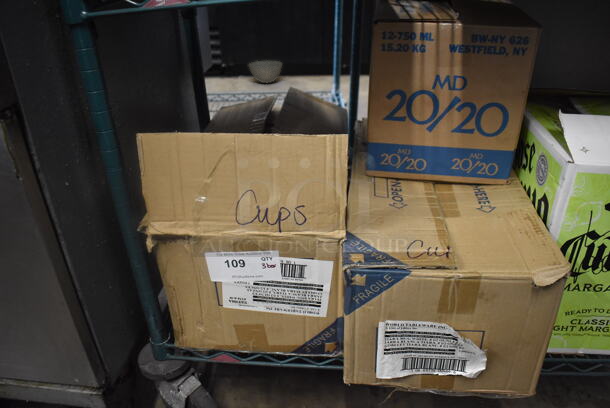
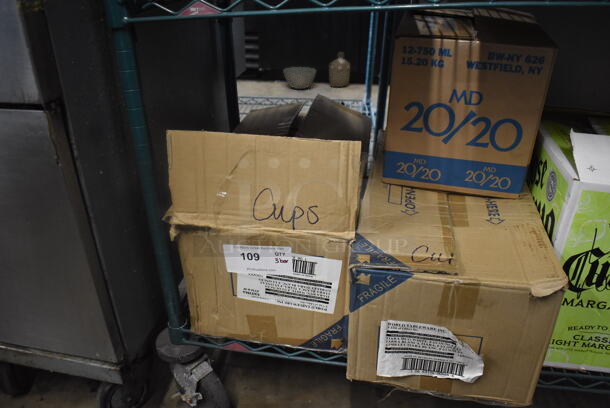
water bottle: none [294,43,316,80] -> present [329,52,350,87]

